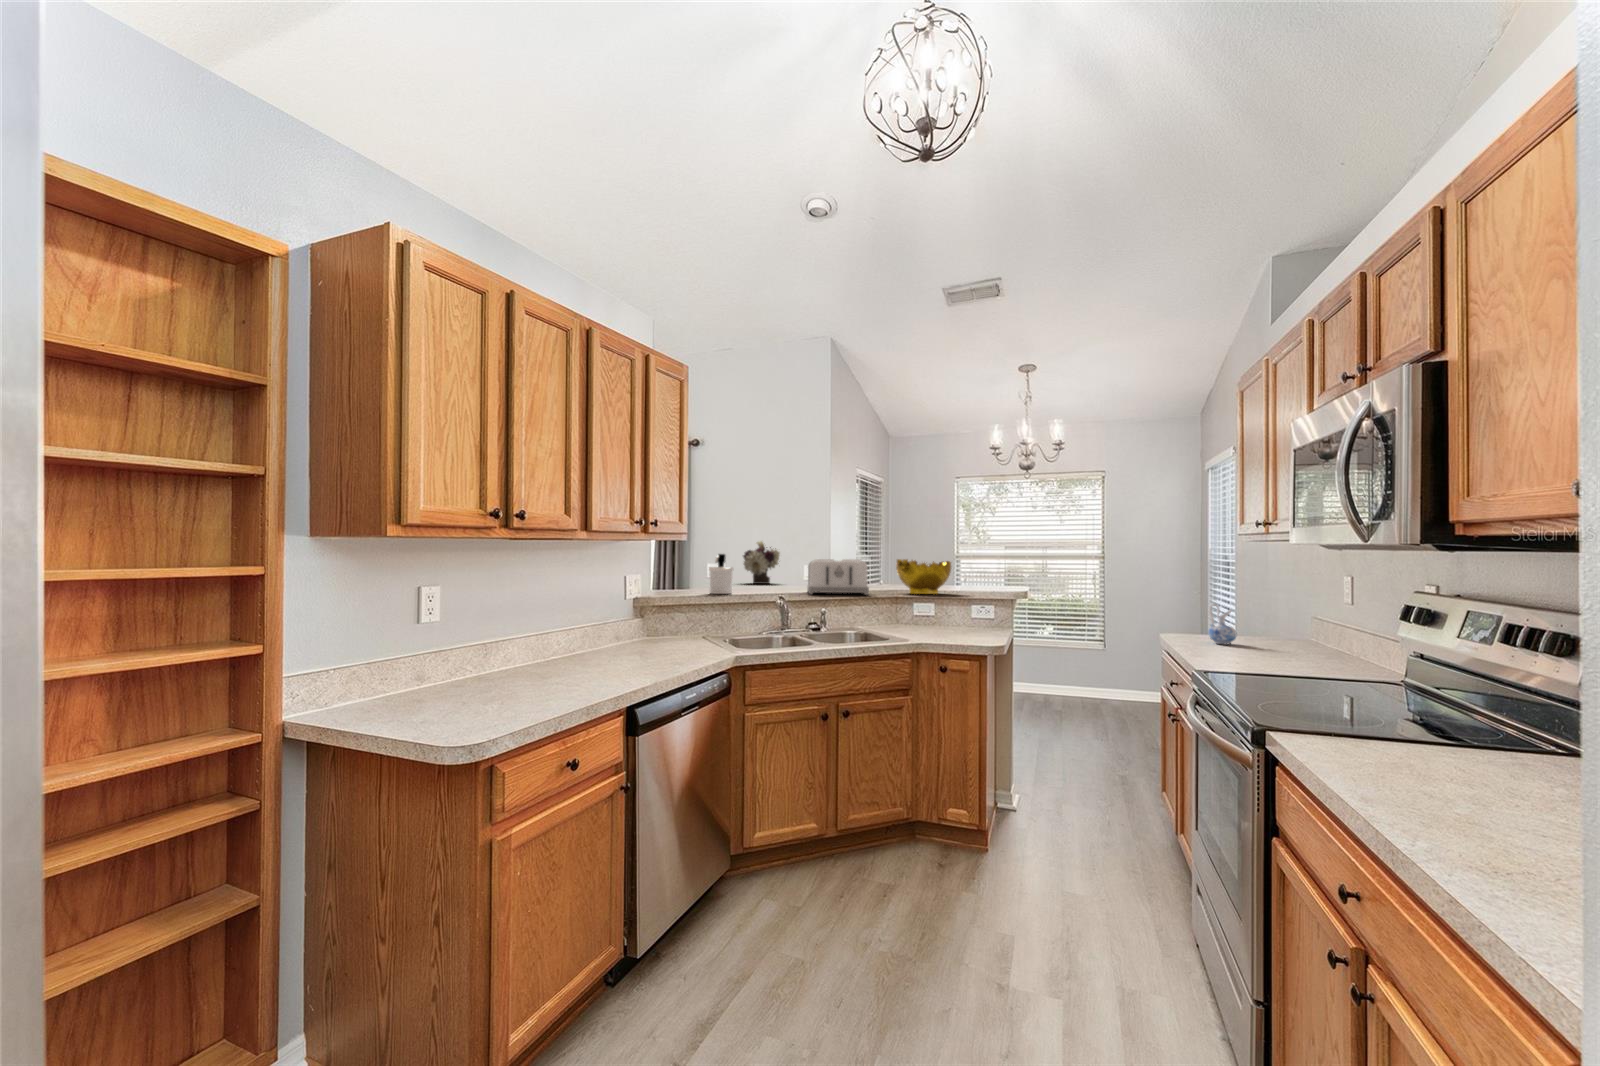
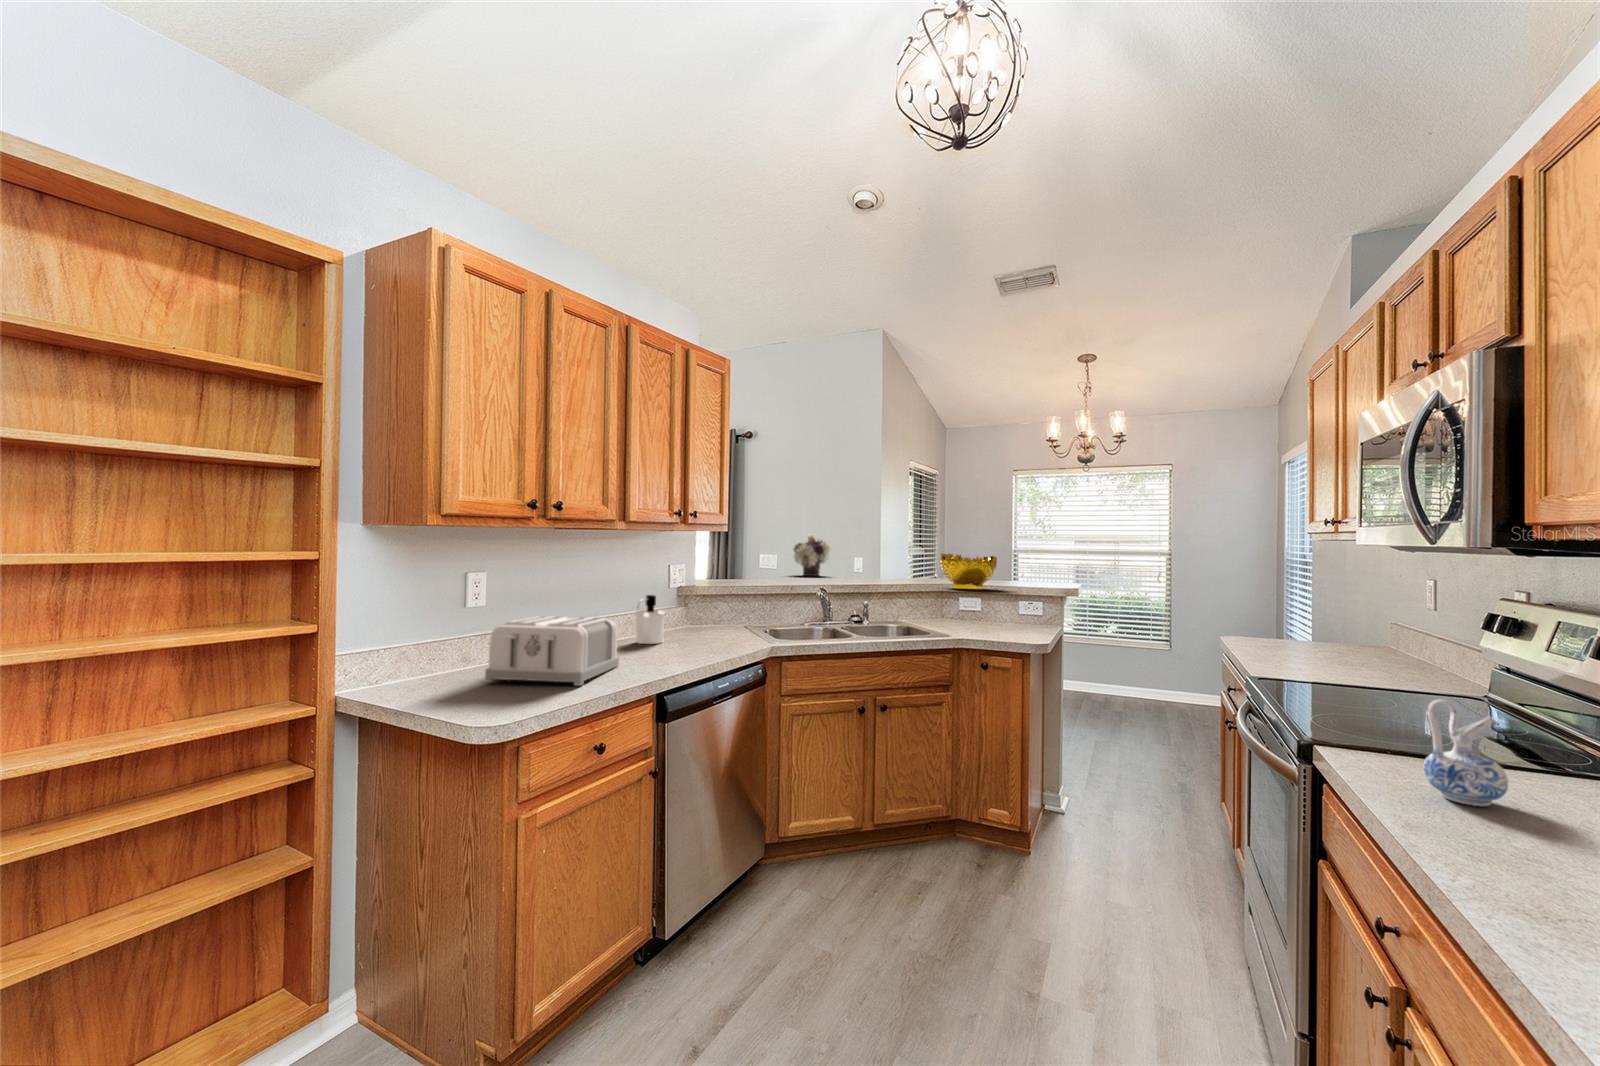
soap dispenser: present [709,554,733,594] -> present [636,595,665,644]
toaster: present [807,559,869,595] -> present [485,616,619,686]
ceramic pitcher: present [1208,604,1236,644] -> present [1423,699,1508,806]

